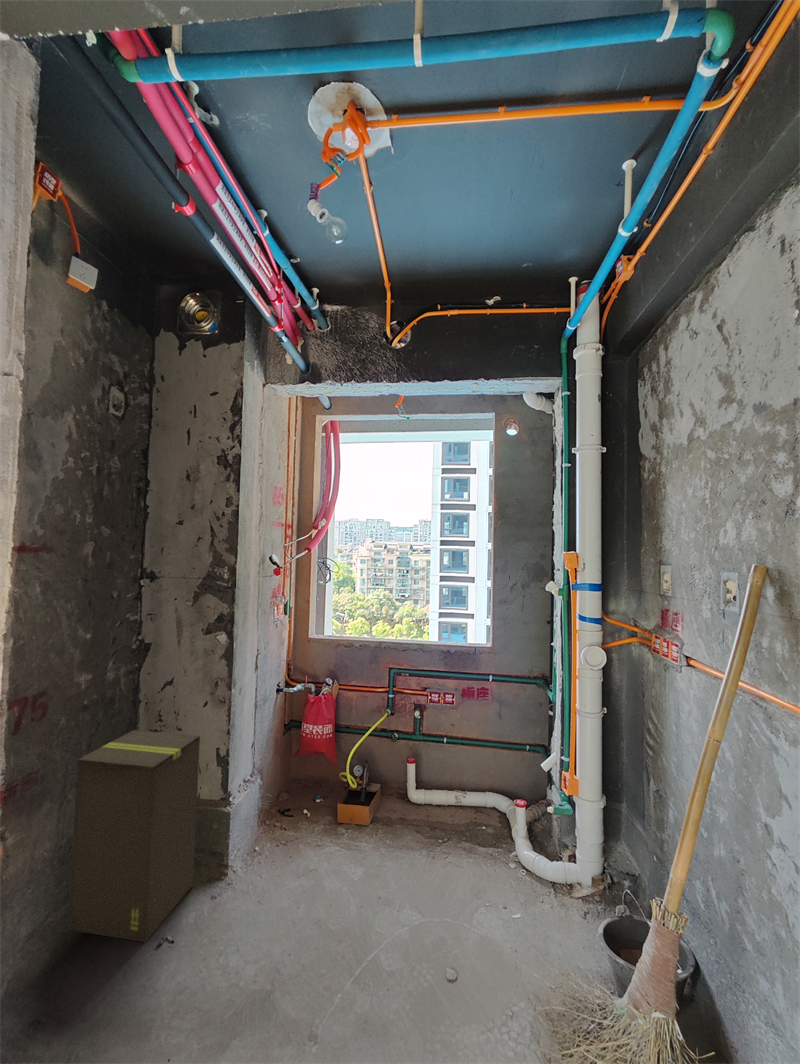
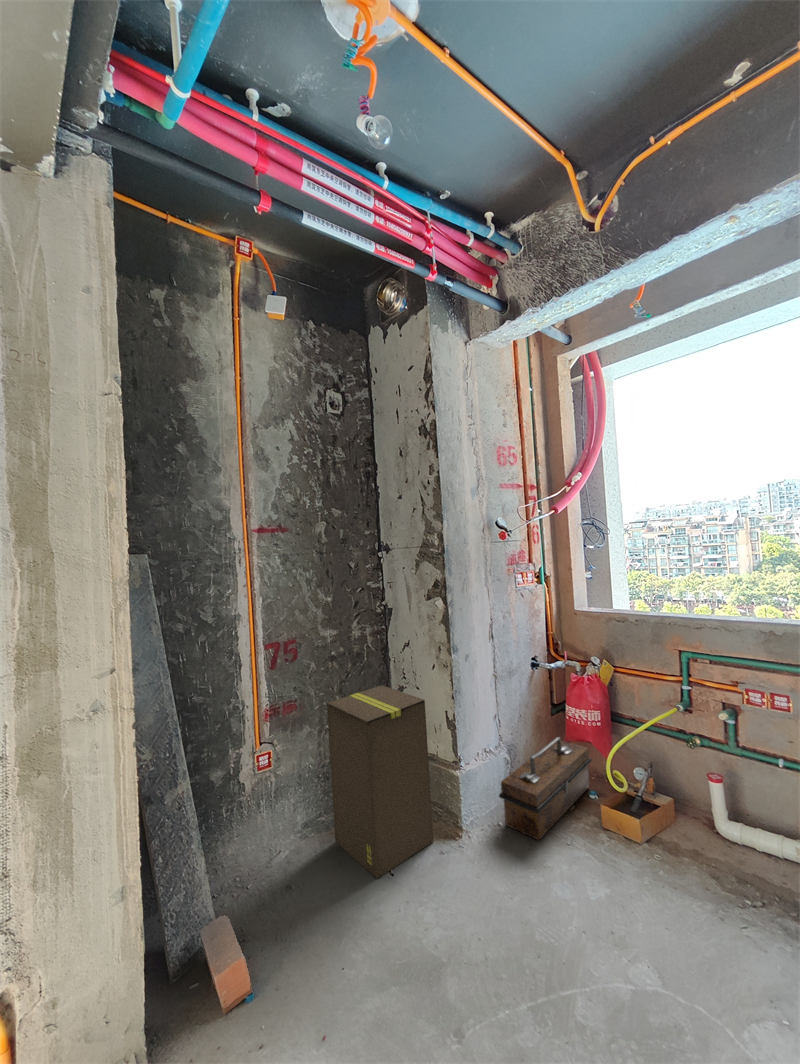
toolbox: none [255,754,321,848] -> present [499,737,592,840]

